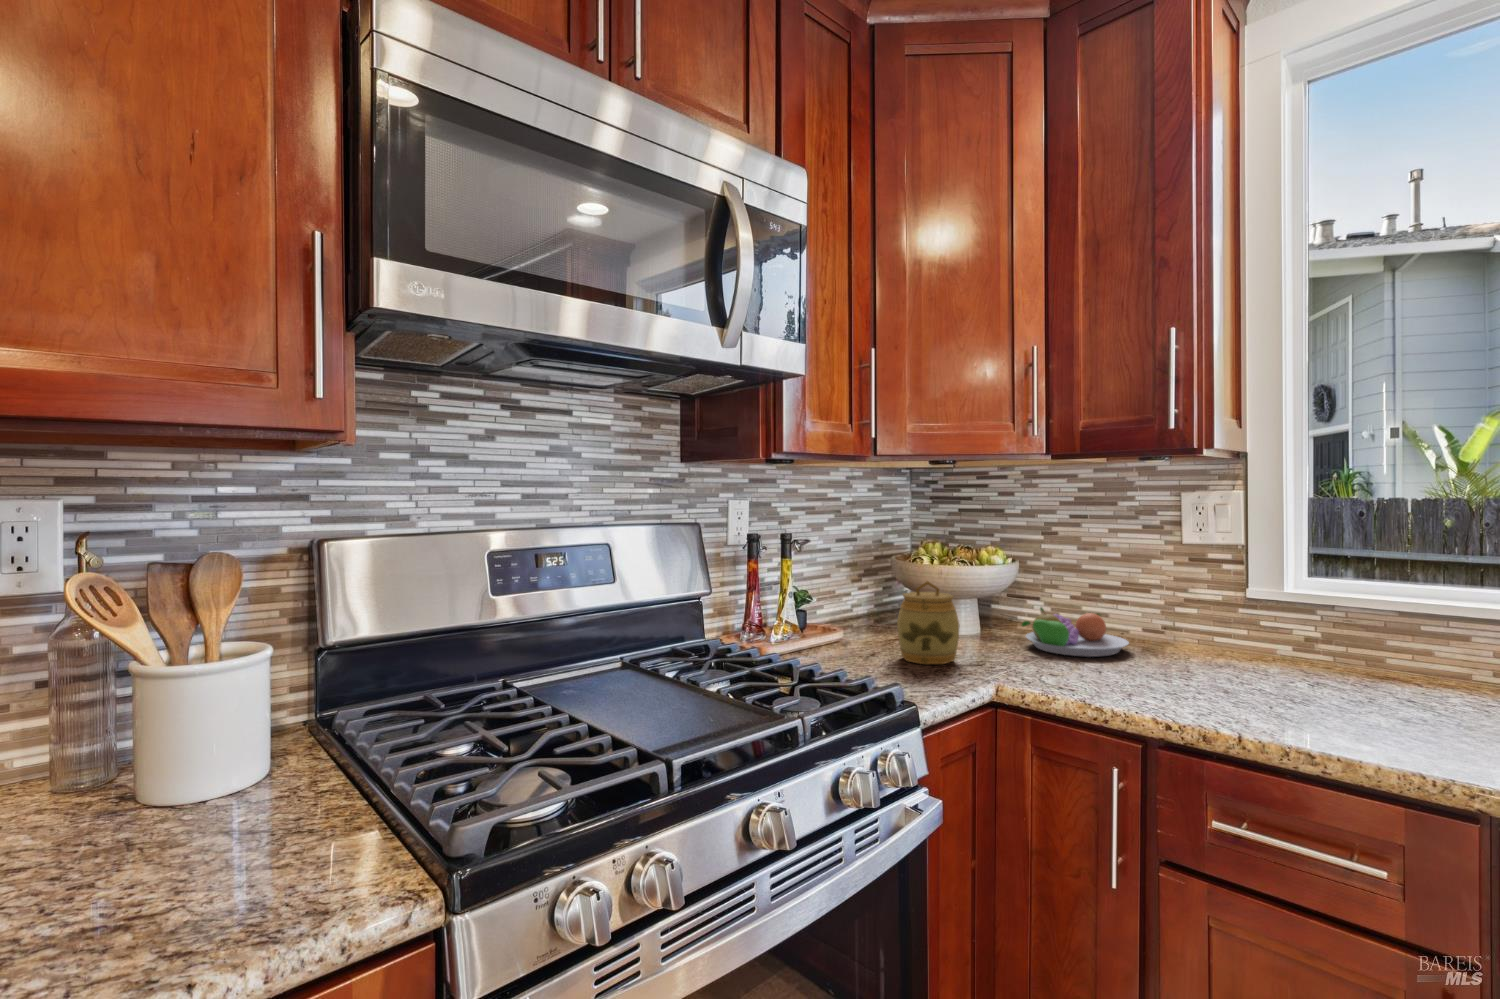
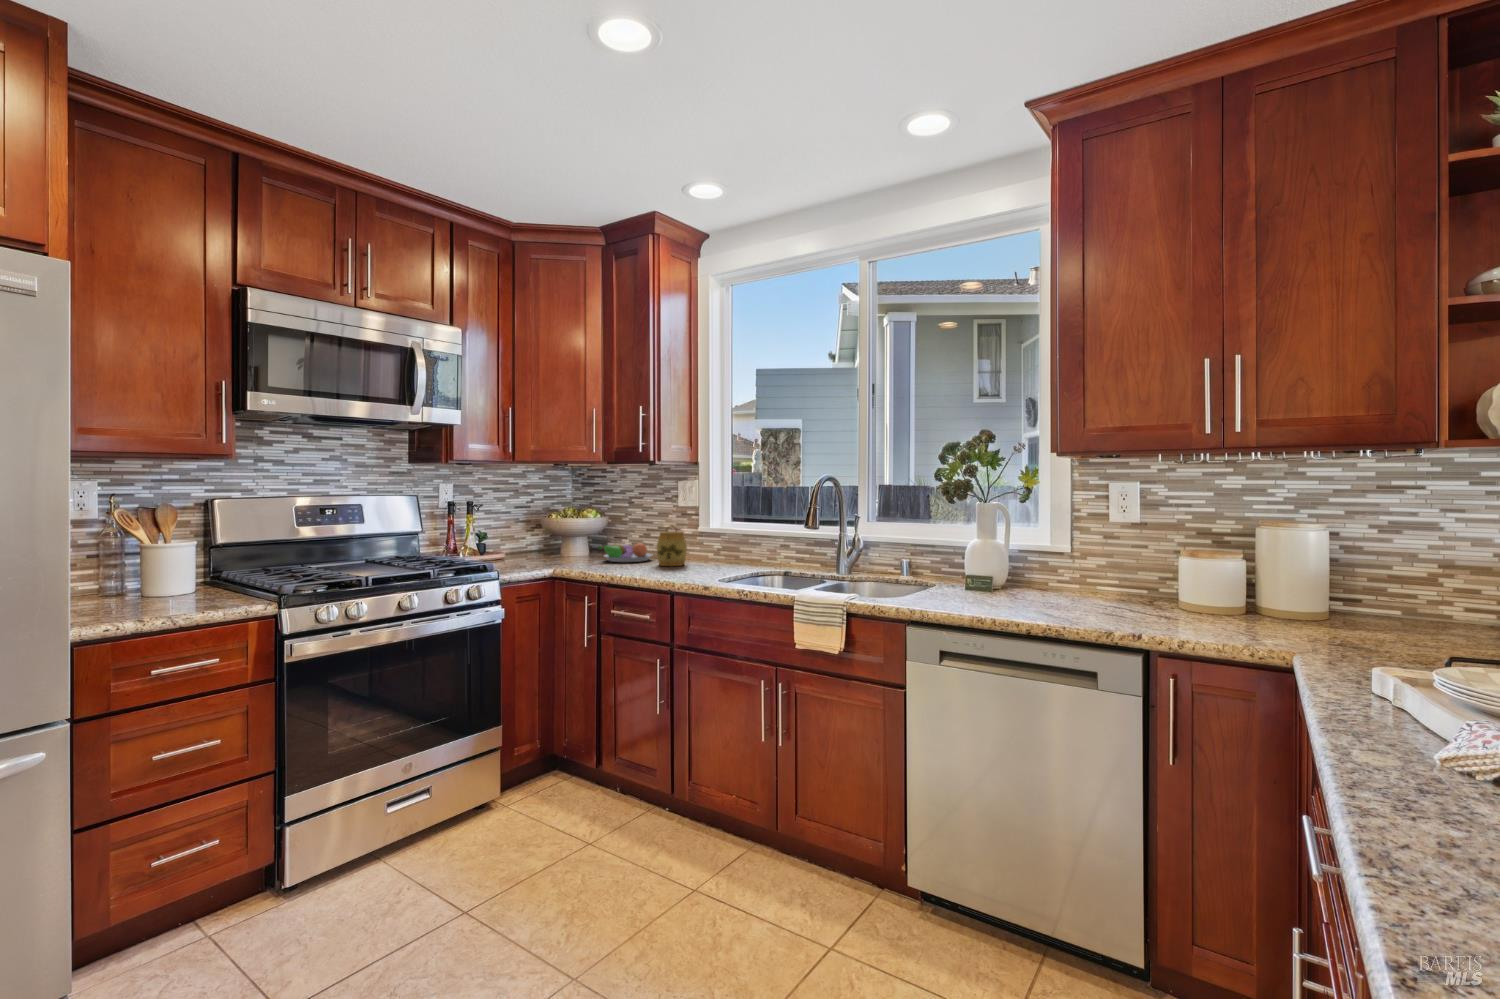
jar: present [897,581,959,664] -> present [656,525,687,566]

